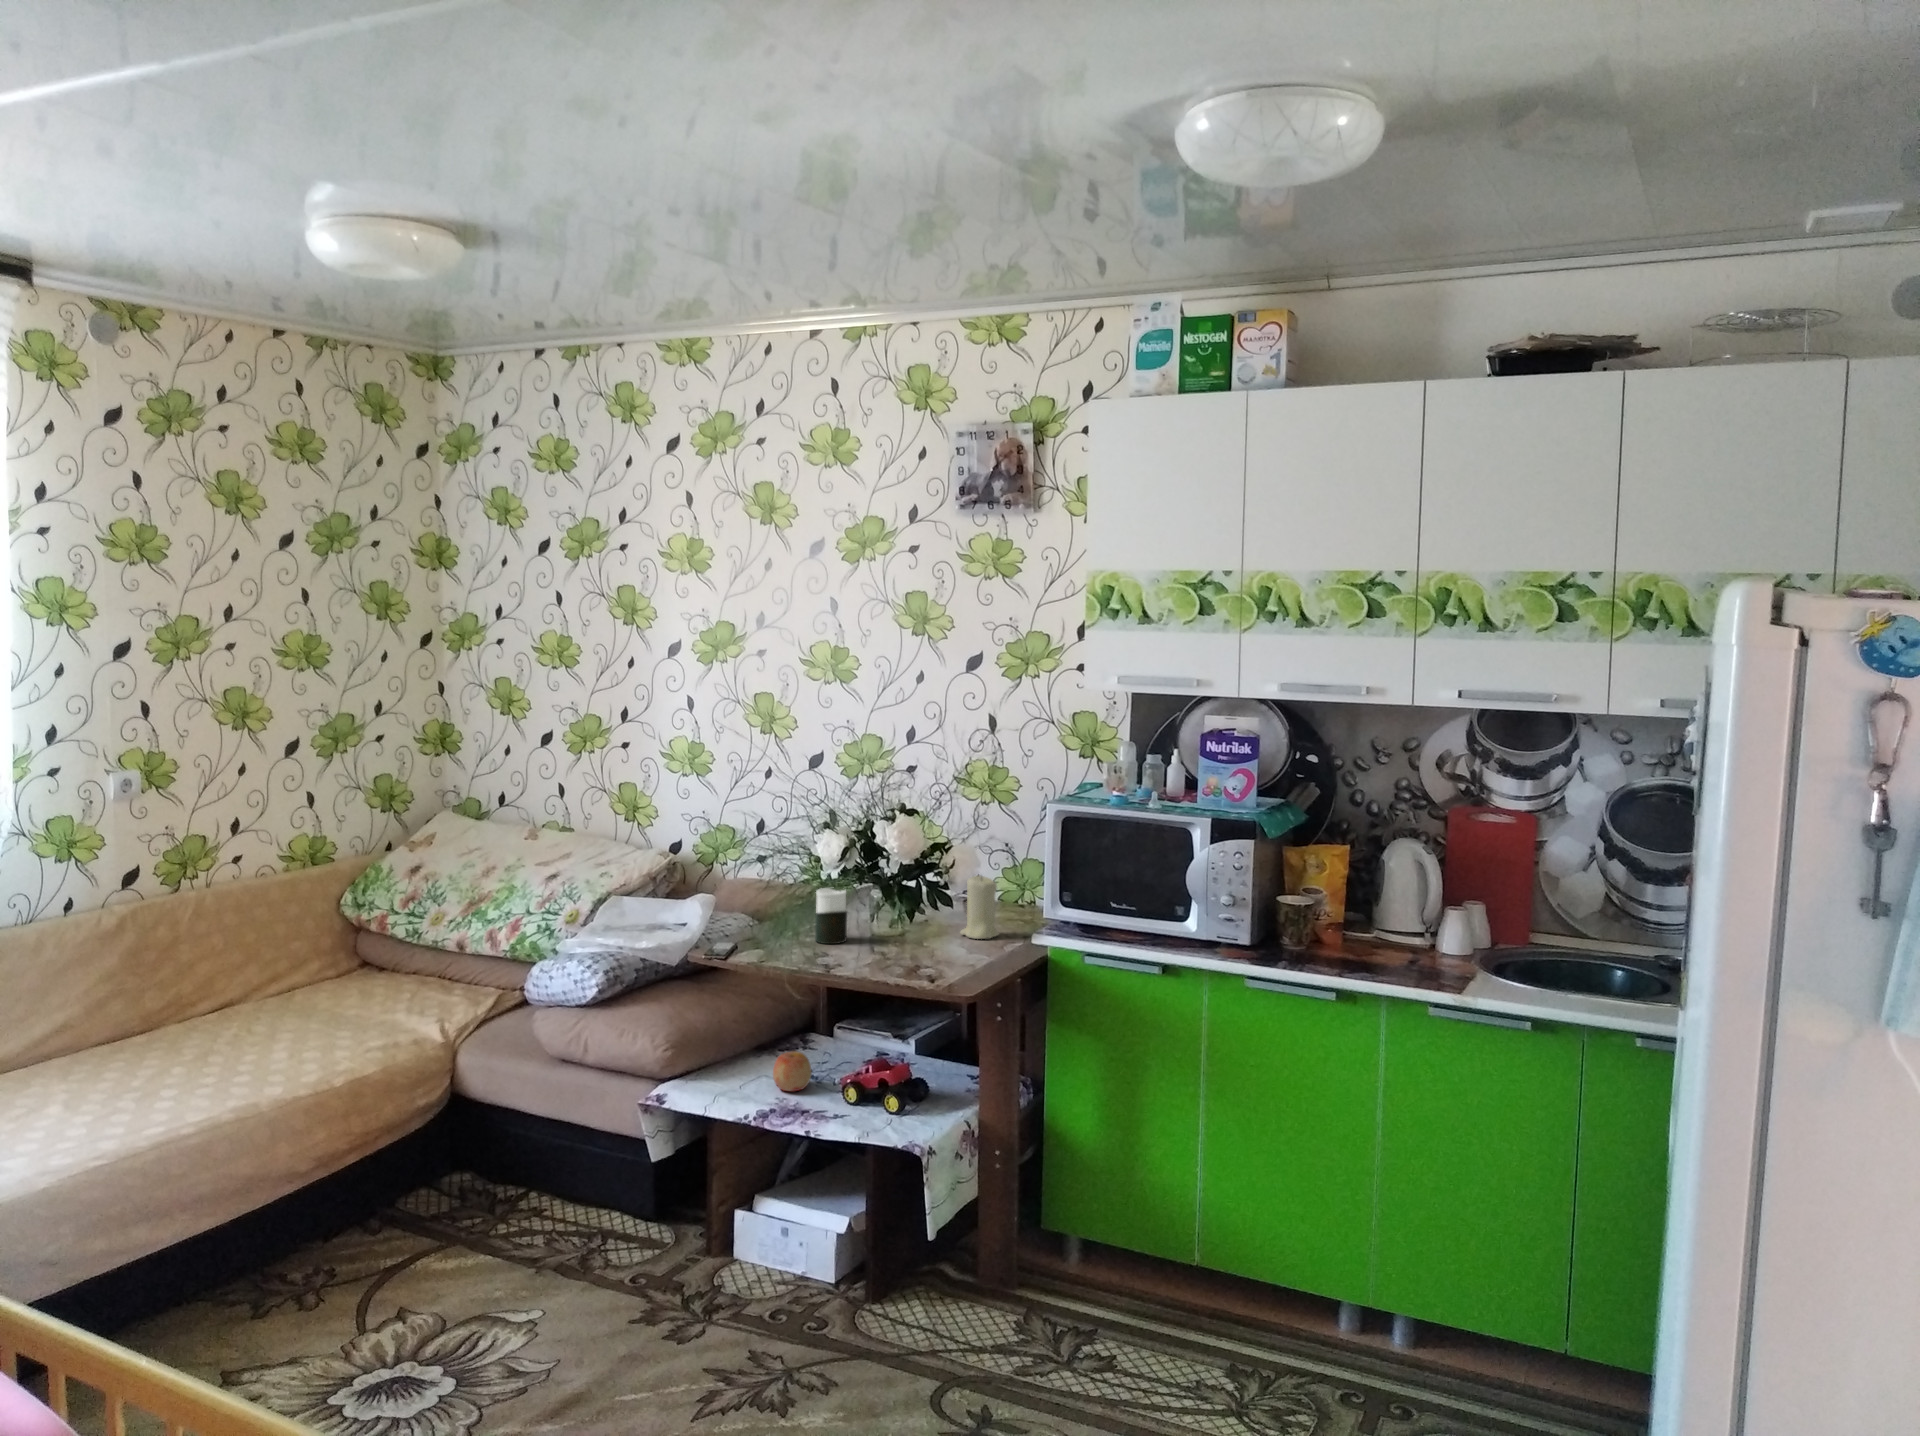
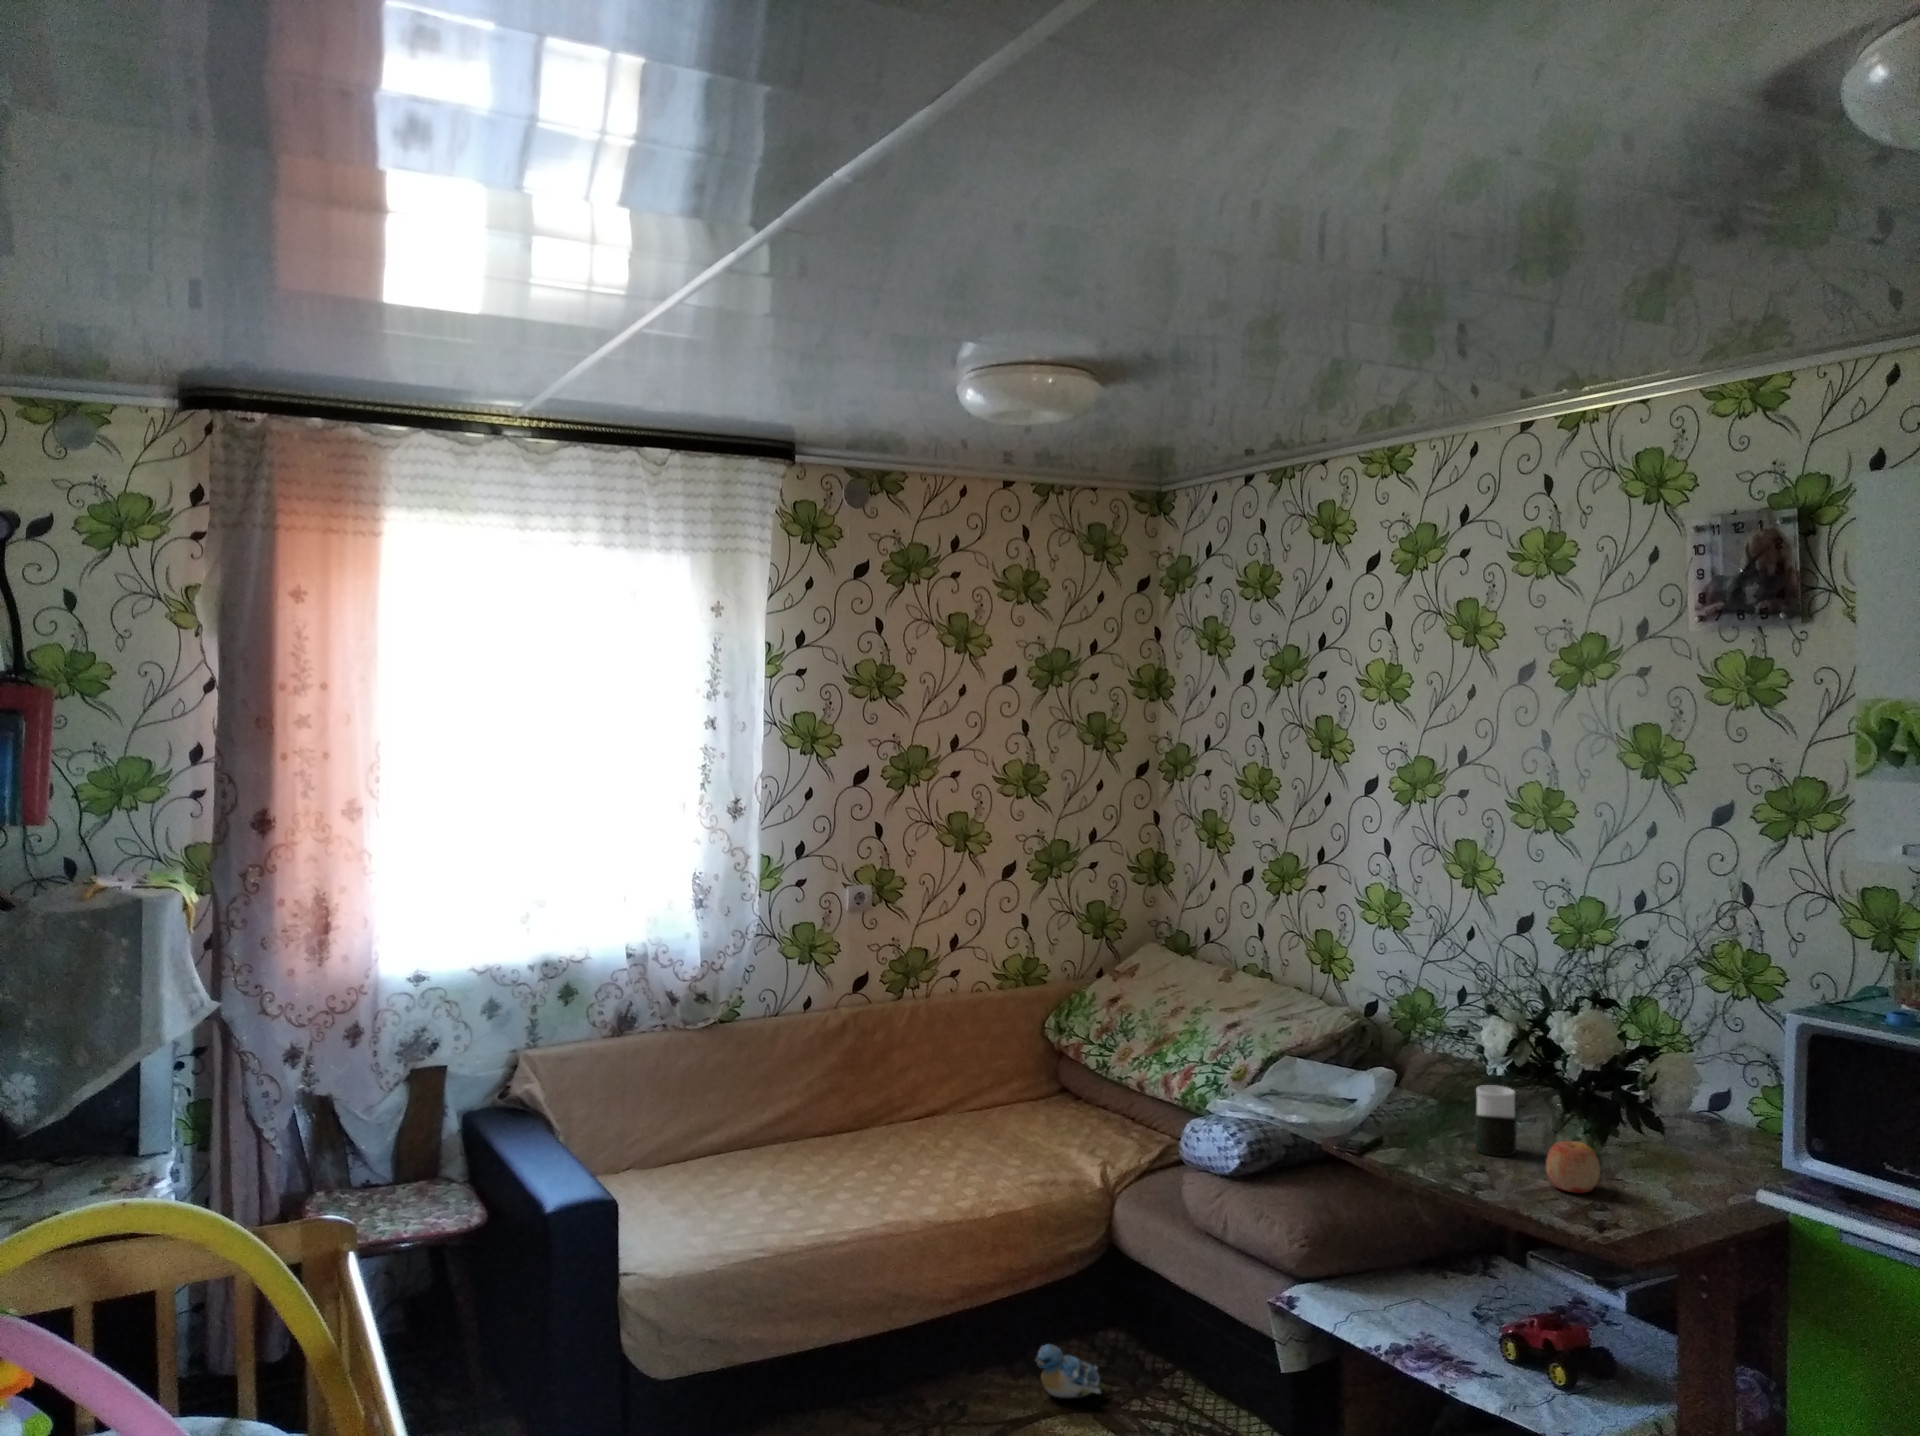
candle: present [960,875,999,939] -> none [1673,1096,1730,1183]
apple: present [773,1051,812,1091] -> present [1546,1141,1600,1193]
plush toy: none [397,1197,473,1245] -> present [1035,1344,1107,1398]

